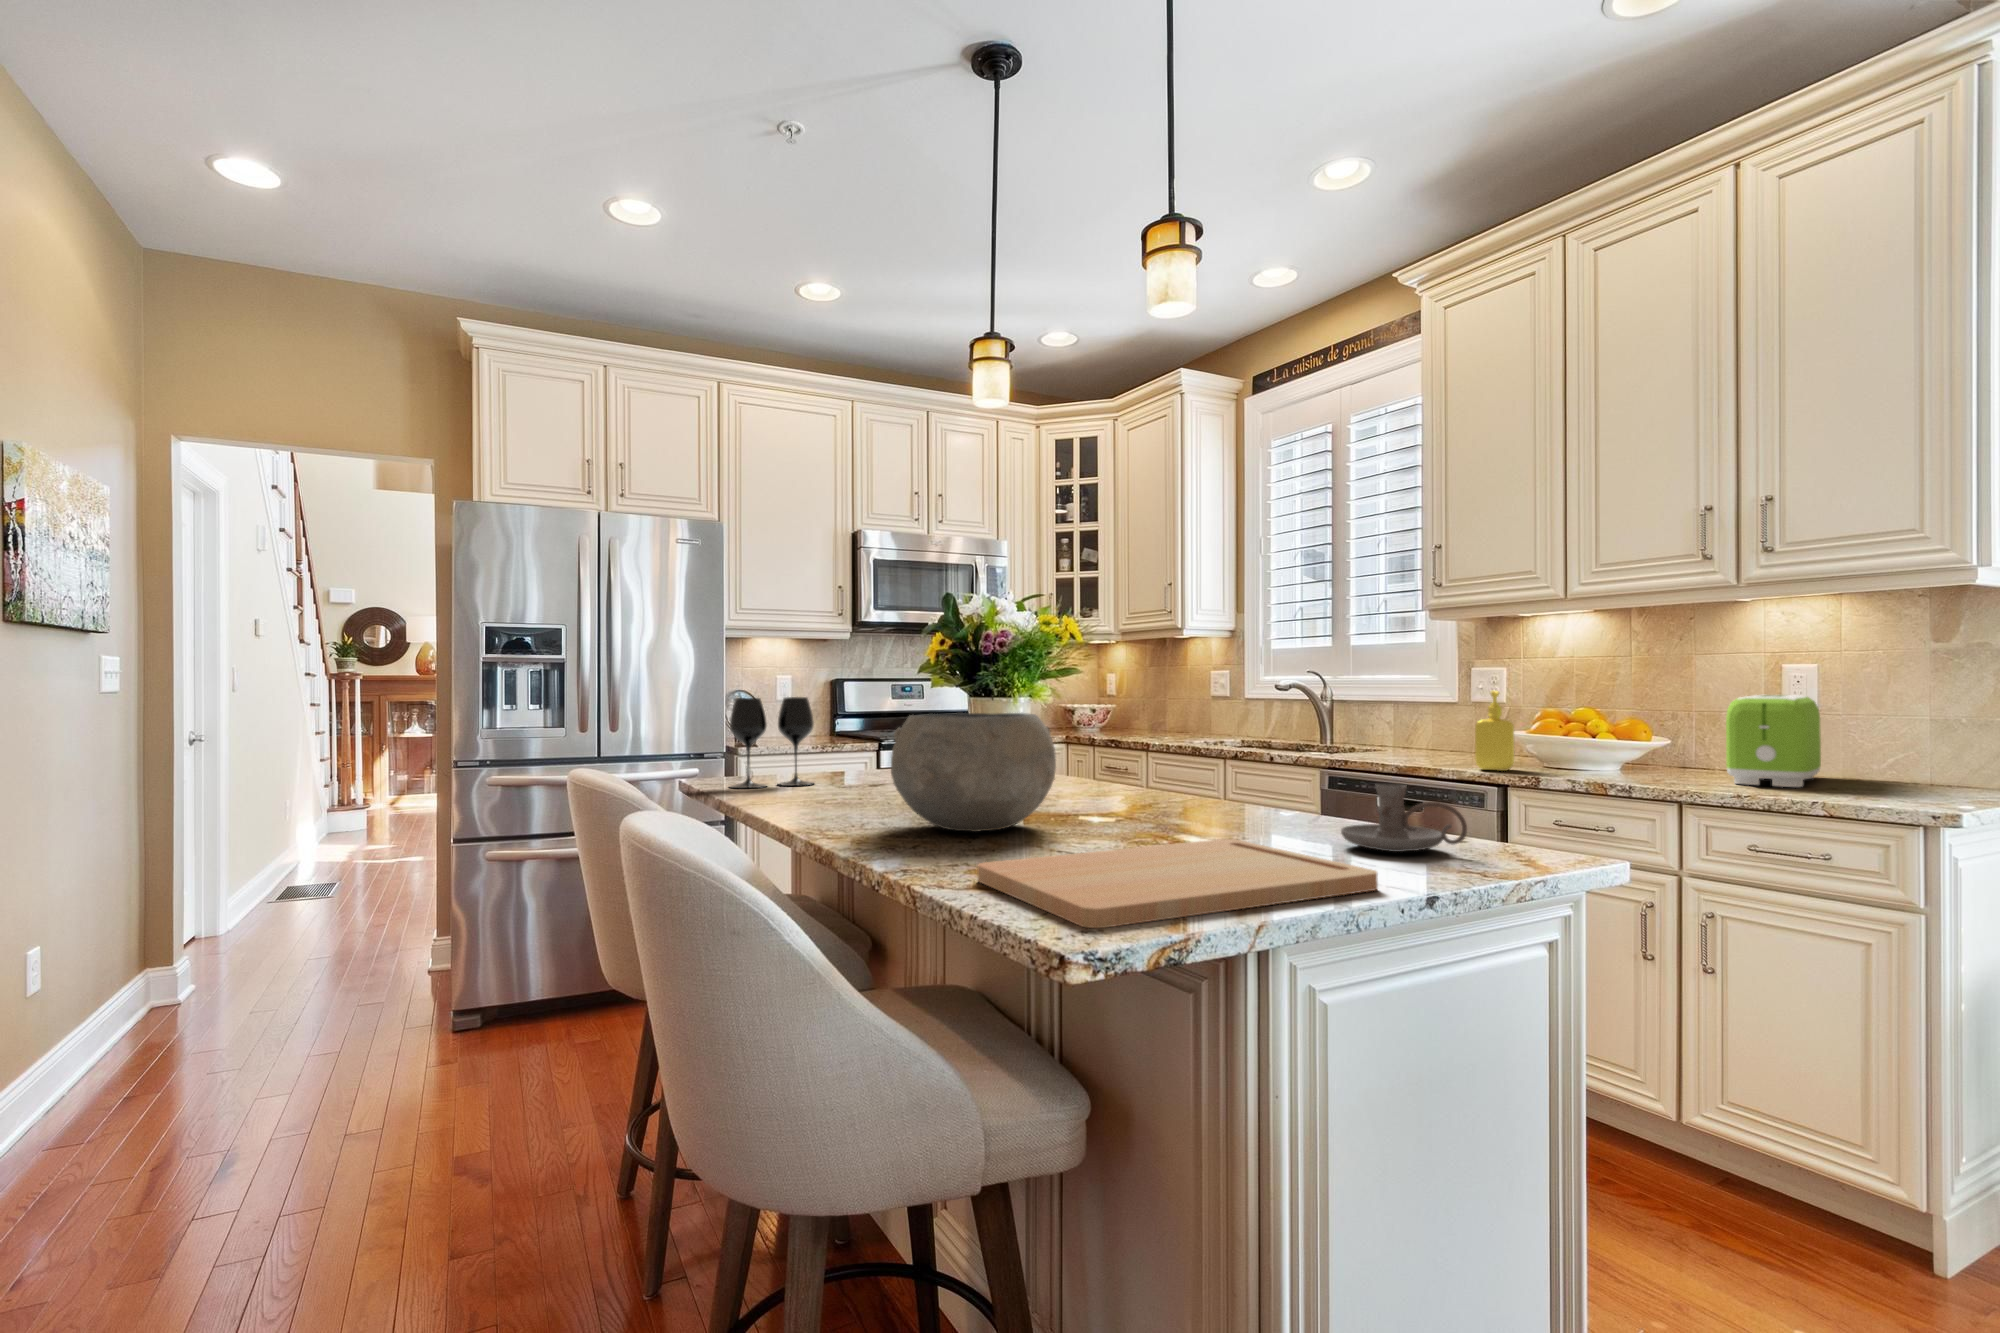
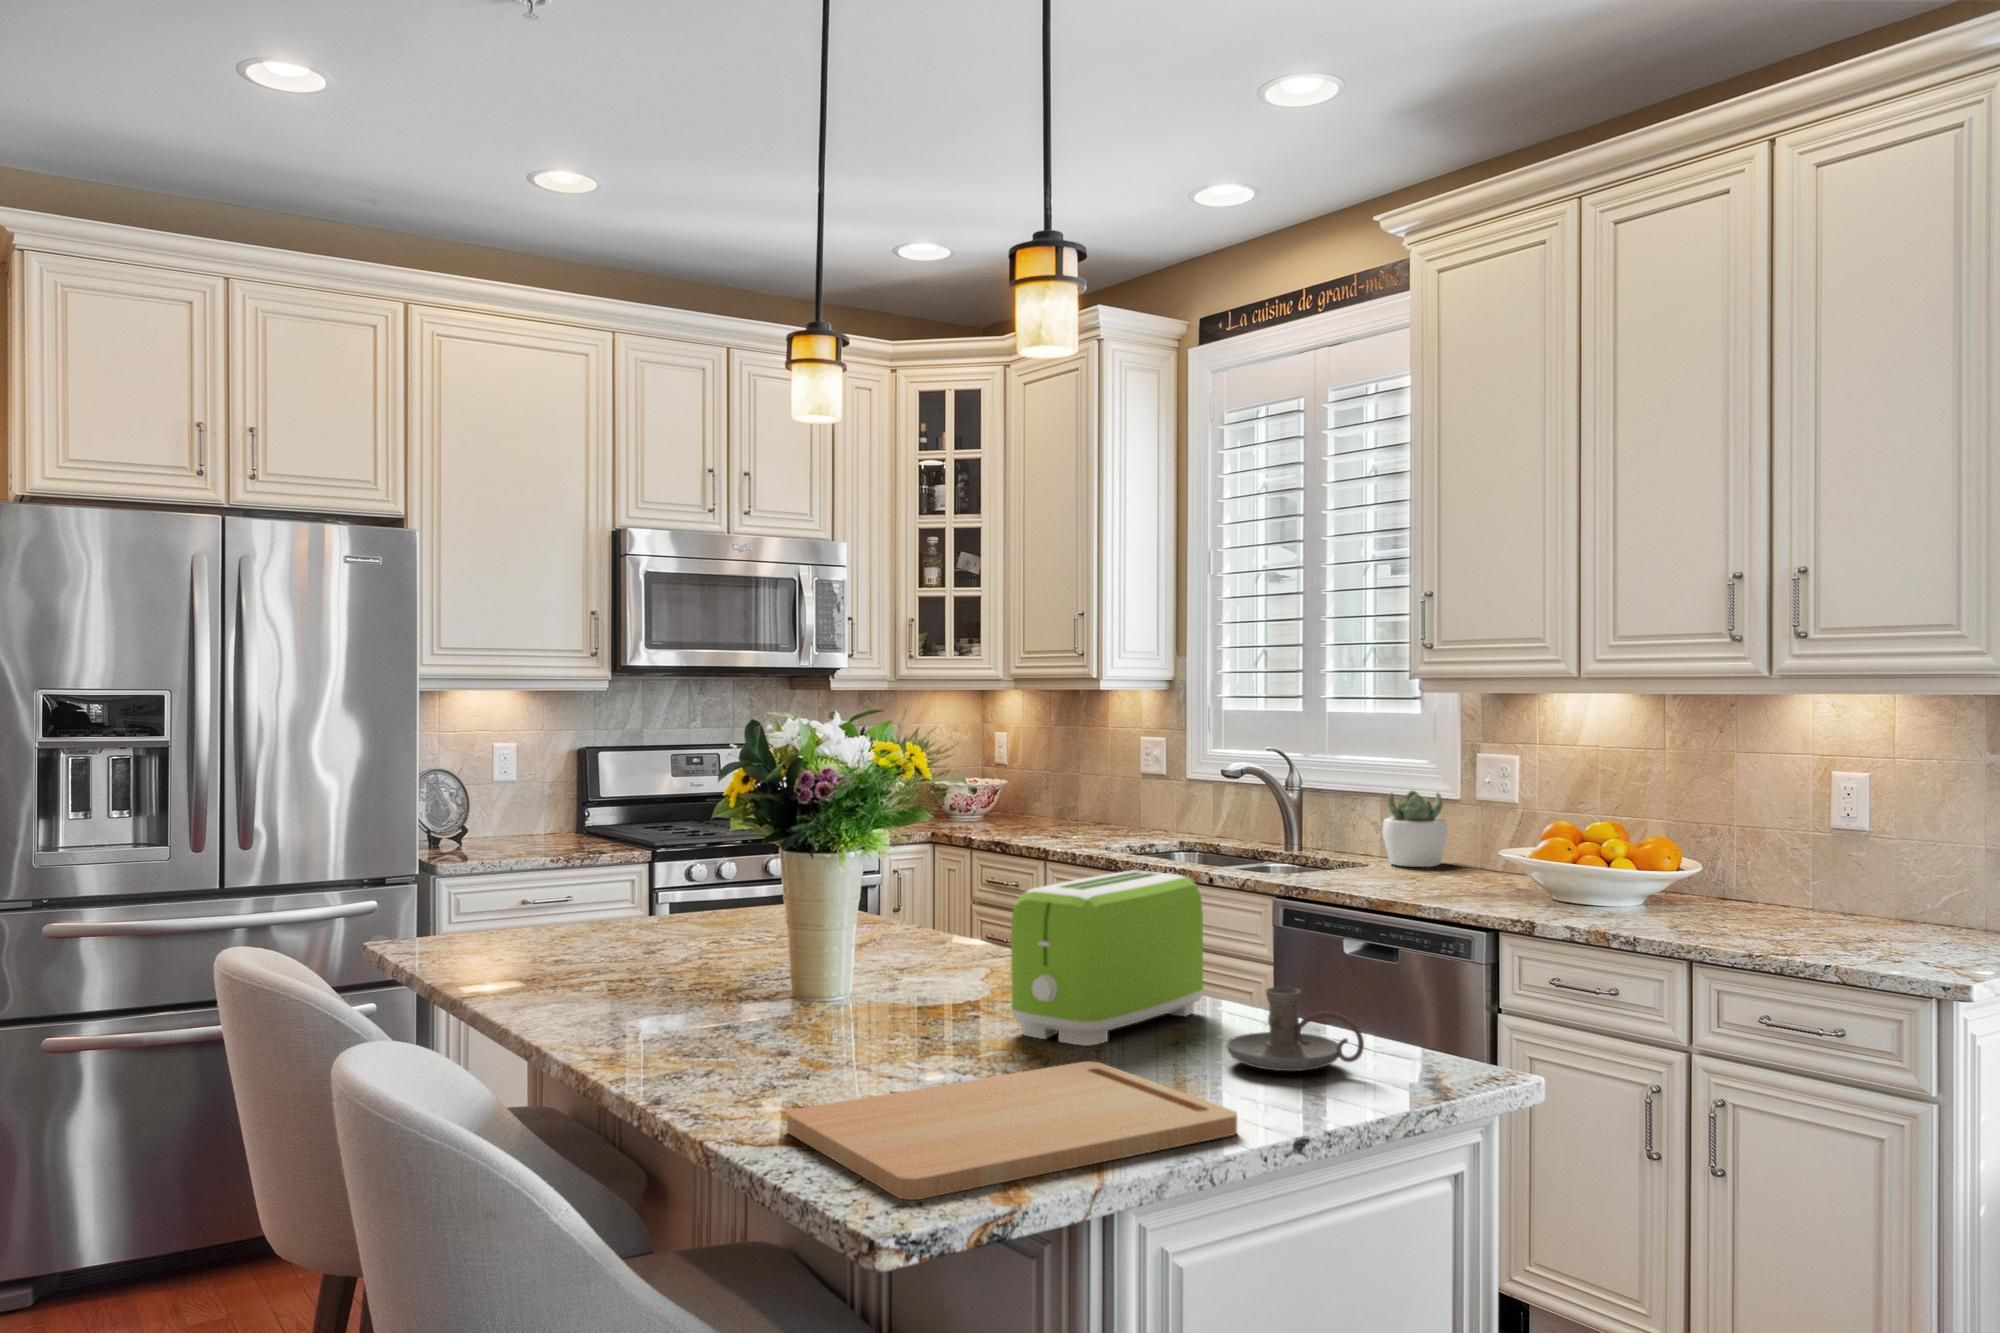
soap dispenser: present [1475,691,1515,771] -> none [1463,802,1513,910]
toaster: present [1726,695,1821,787] -> present [1011,870,1203,1046]
wine glass: present [730,697,814,788] -> none [447,828,568,960]
succulent plant: none [1398,697,1448,751] -> present [1383,791,1448,867]
ceramic bowl: present [891,713,1056,832] -> none [679,884,890,1046]

